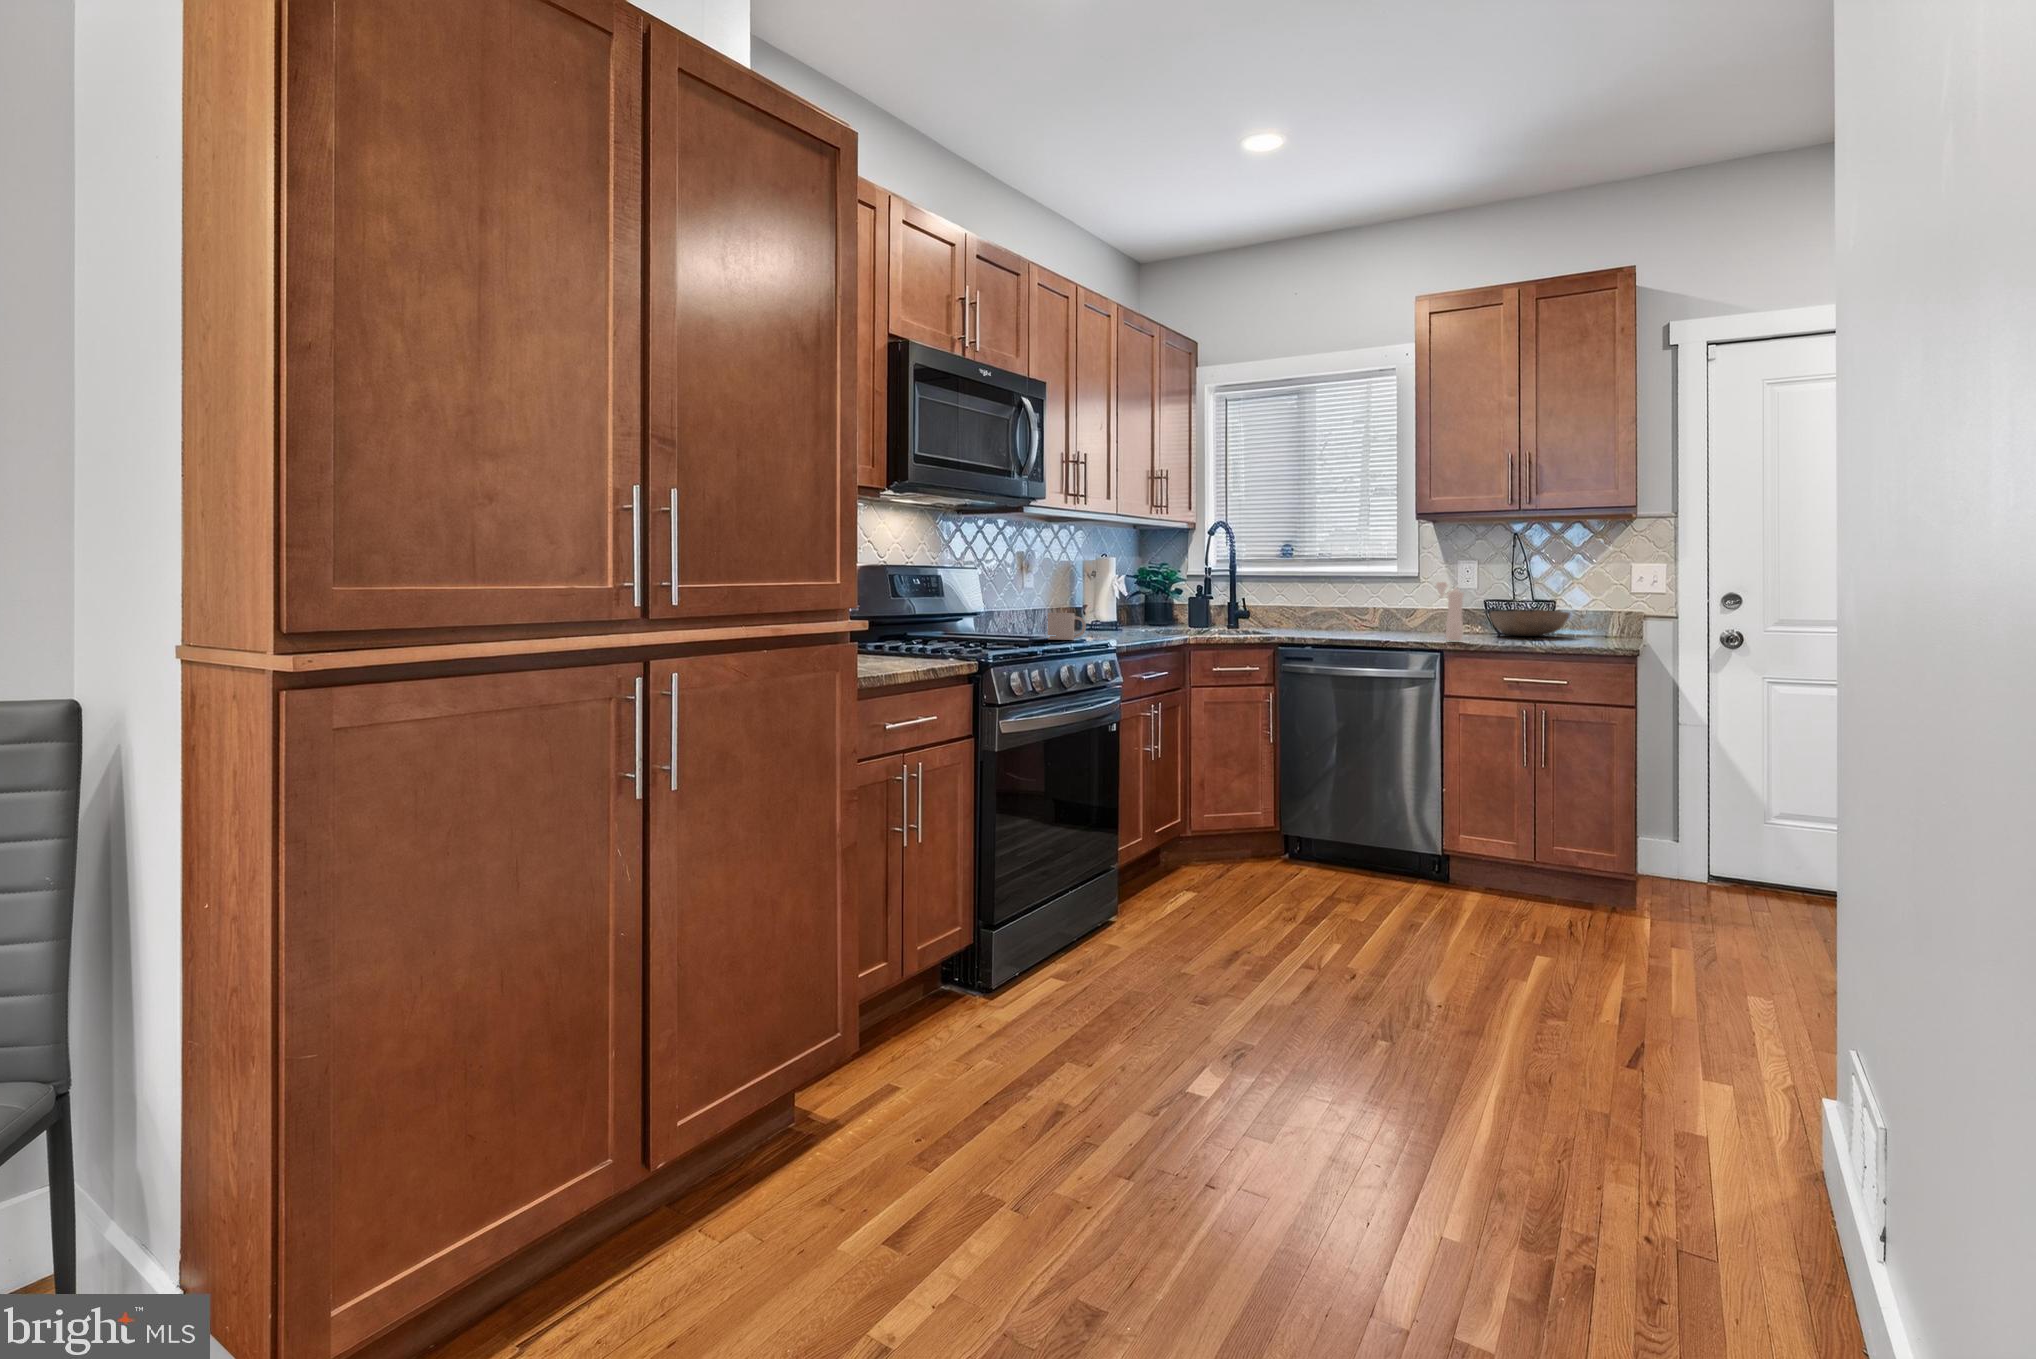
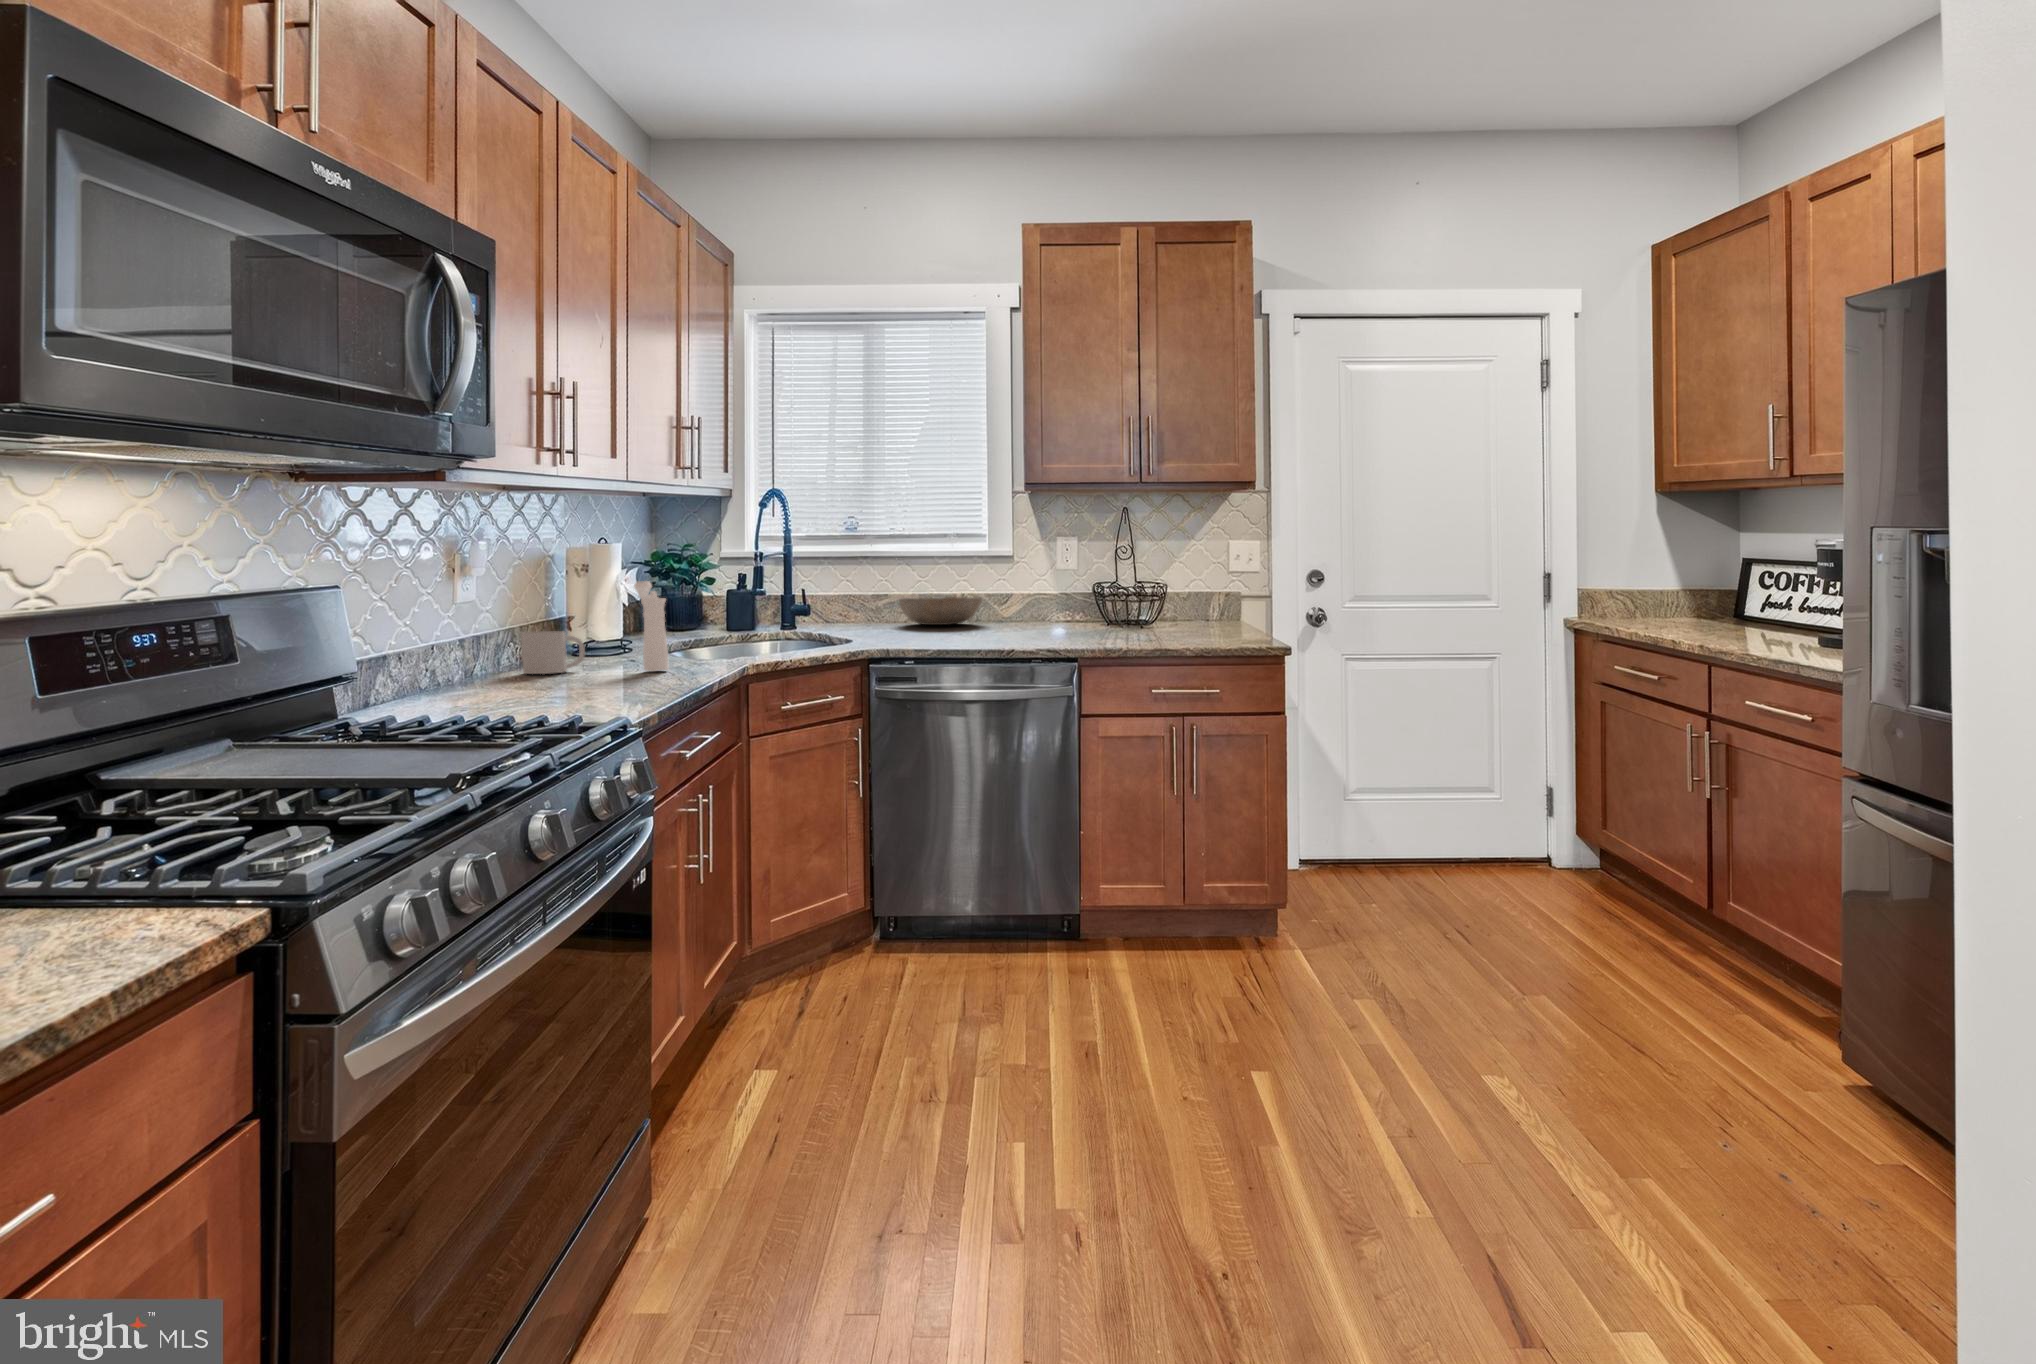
pepper mill: present [1435,582,1464,641] -> present [634,581,669,671]
bowl: present [1490,610,1570,636] -> present [899,597,982,625]

